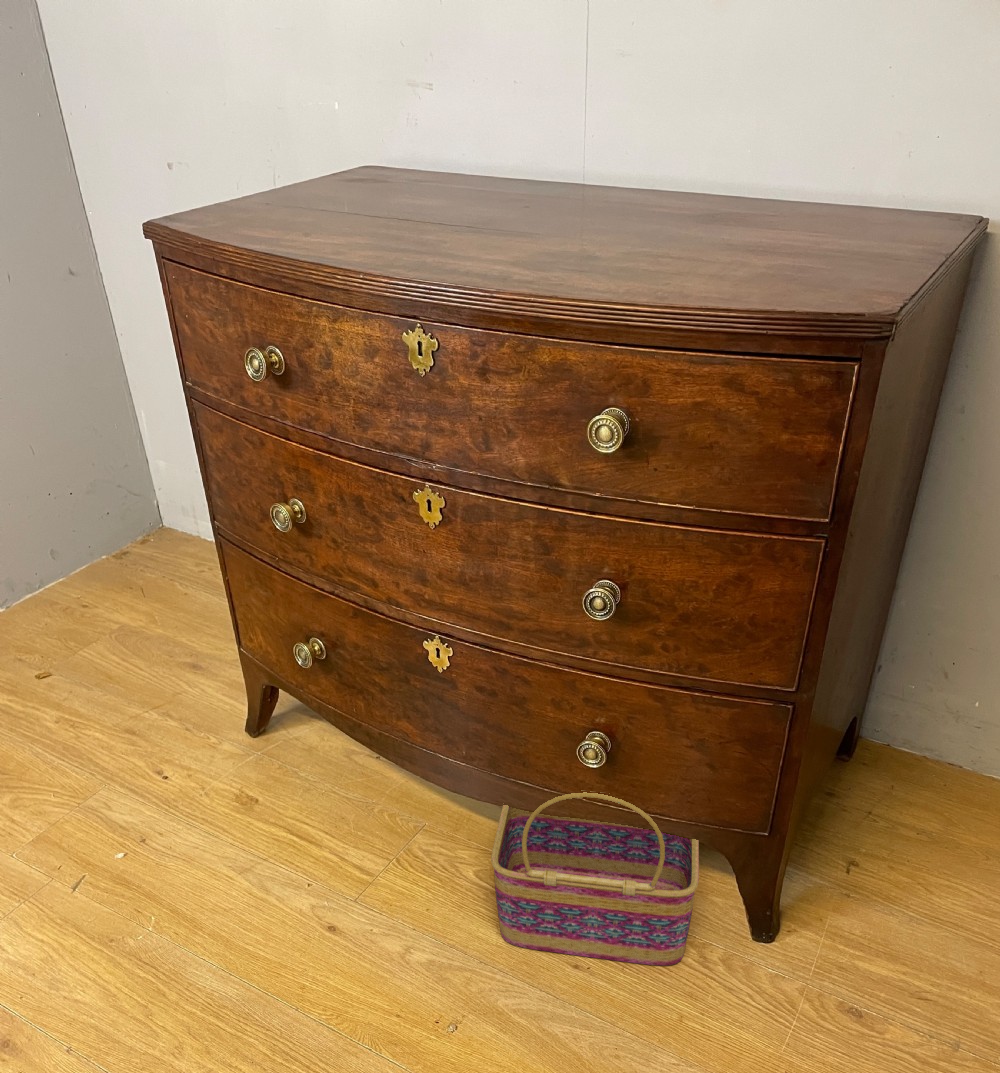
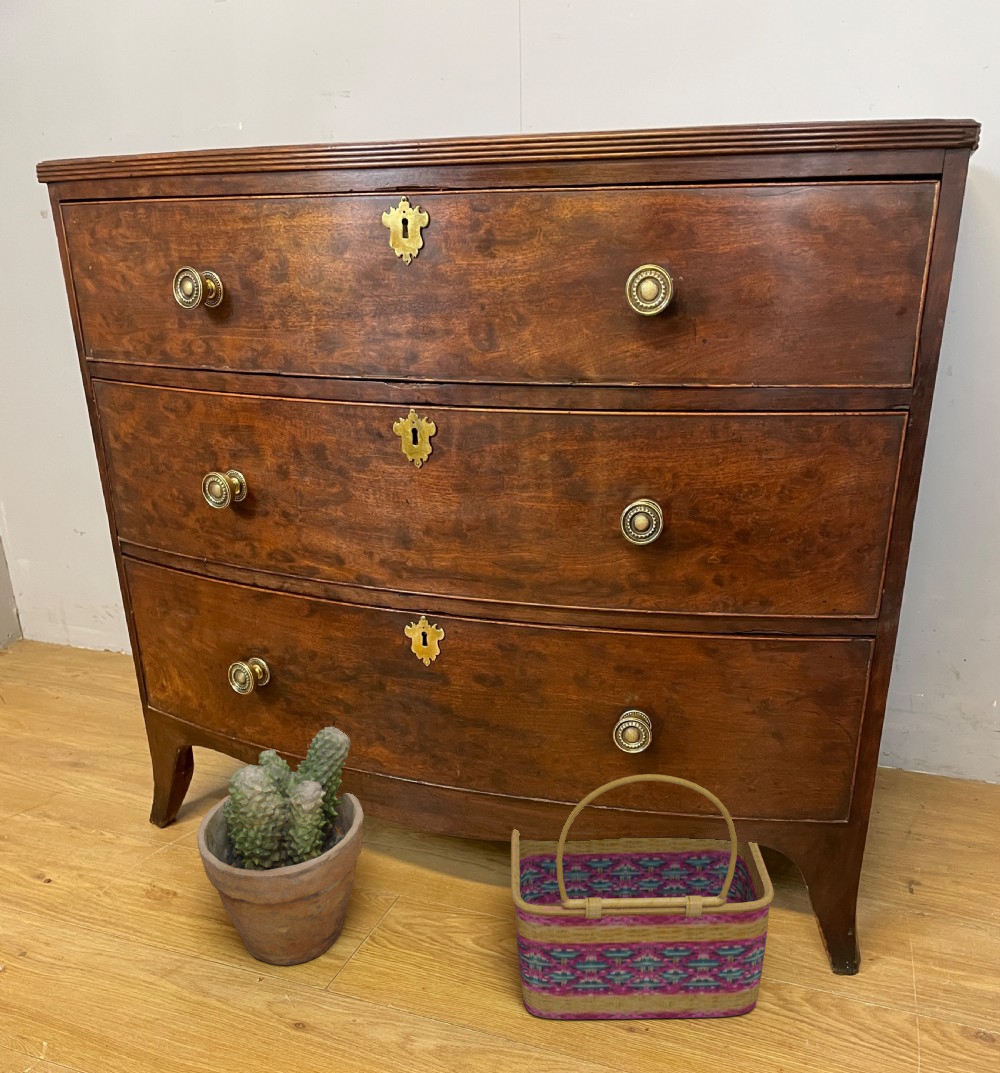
potted plant: none [264,700,392,873] -> present [197,727,364,965]

